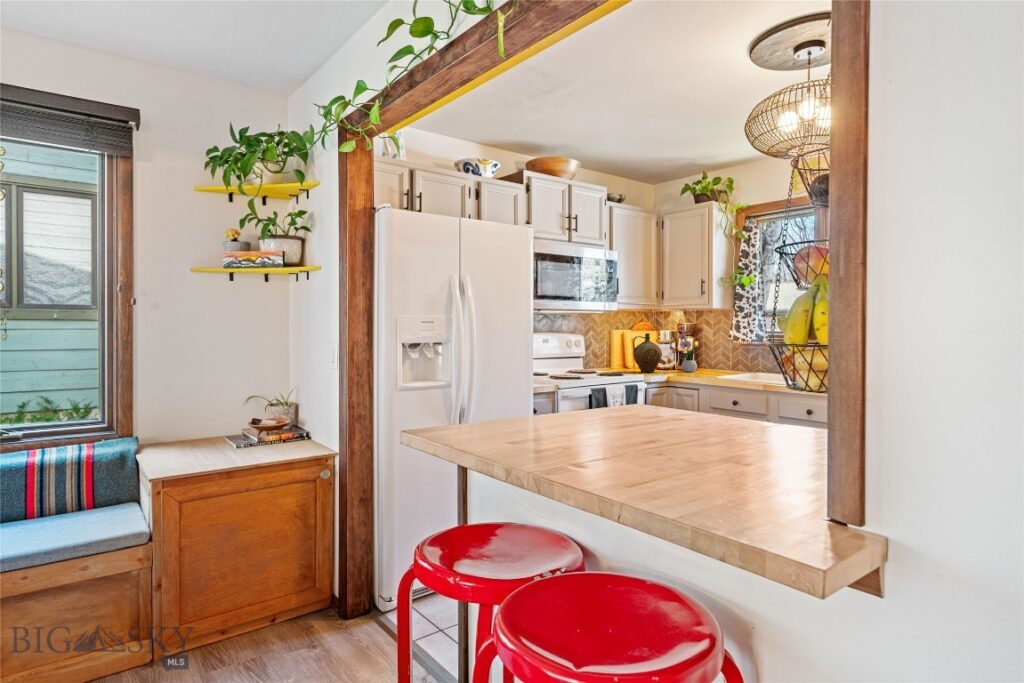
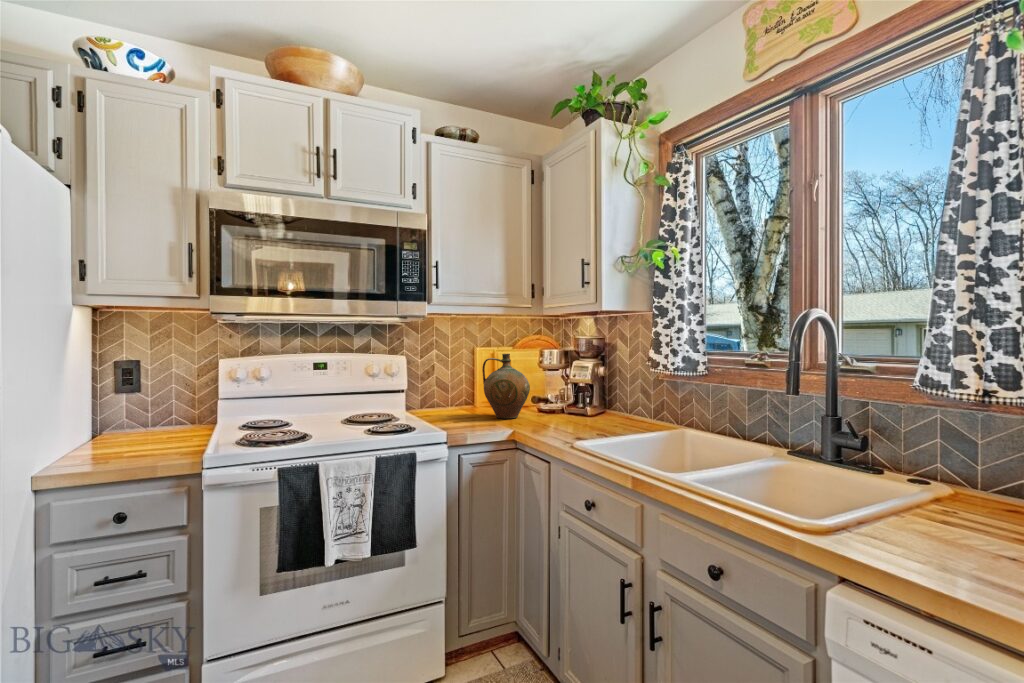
flower arrangement: present [679,327,699,372] -> none [562,343,595,420]

